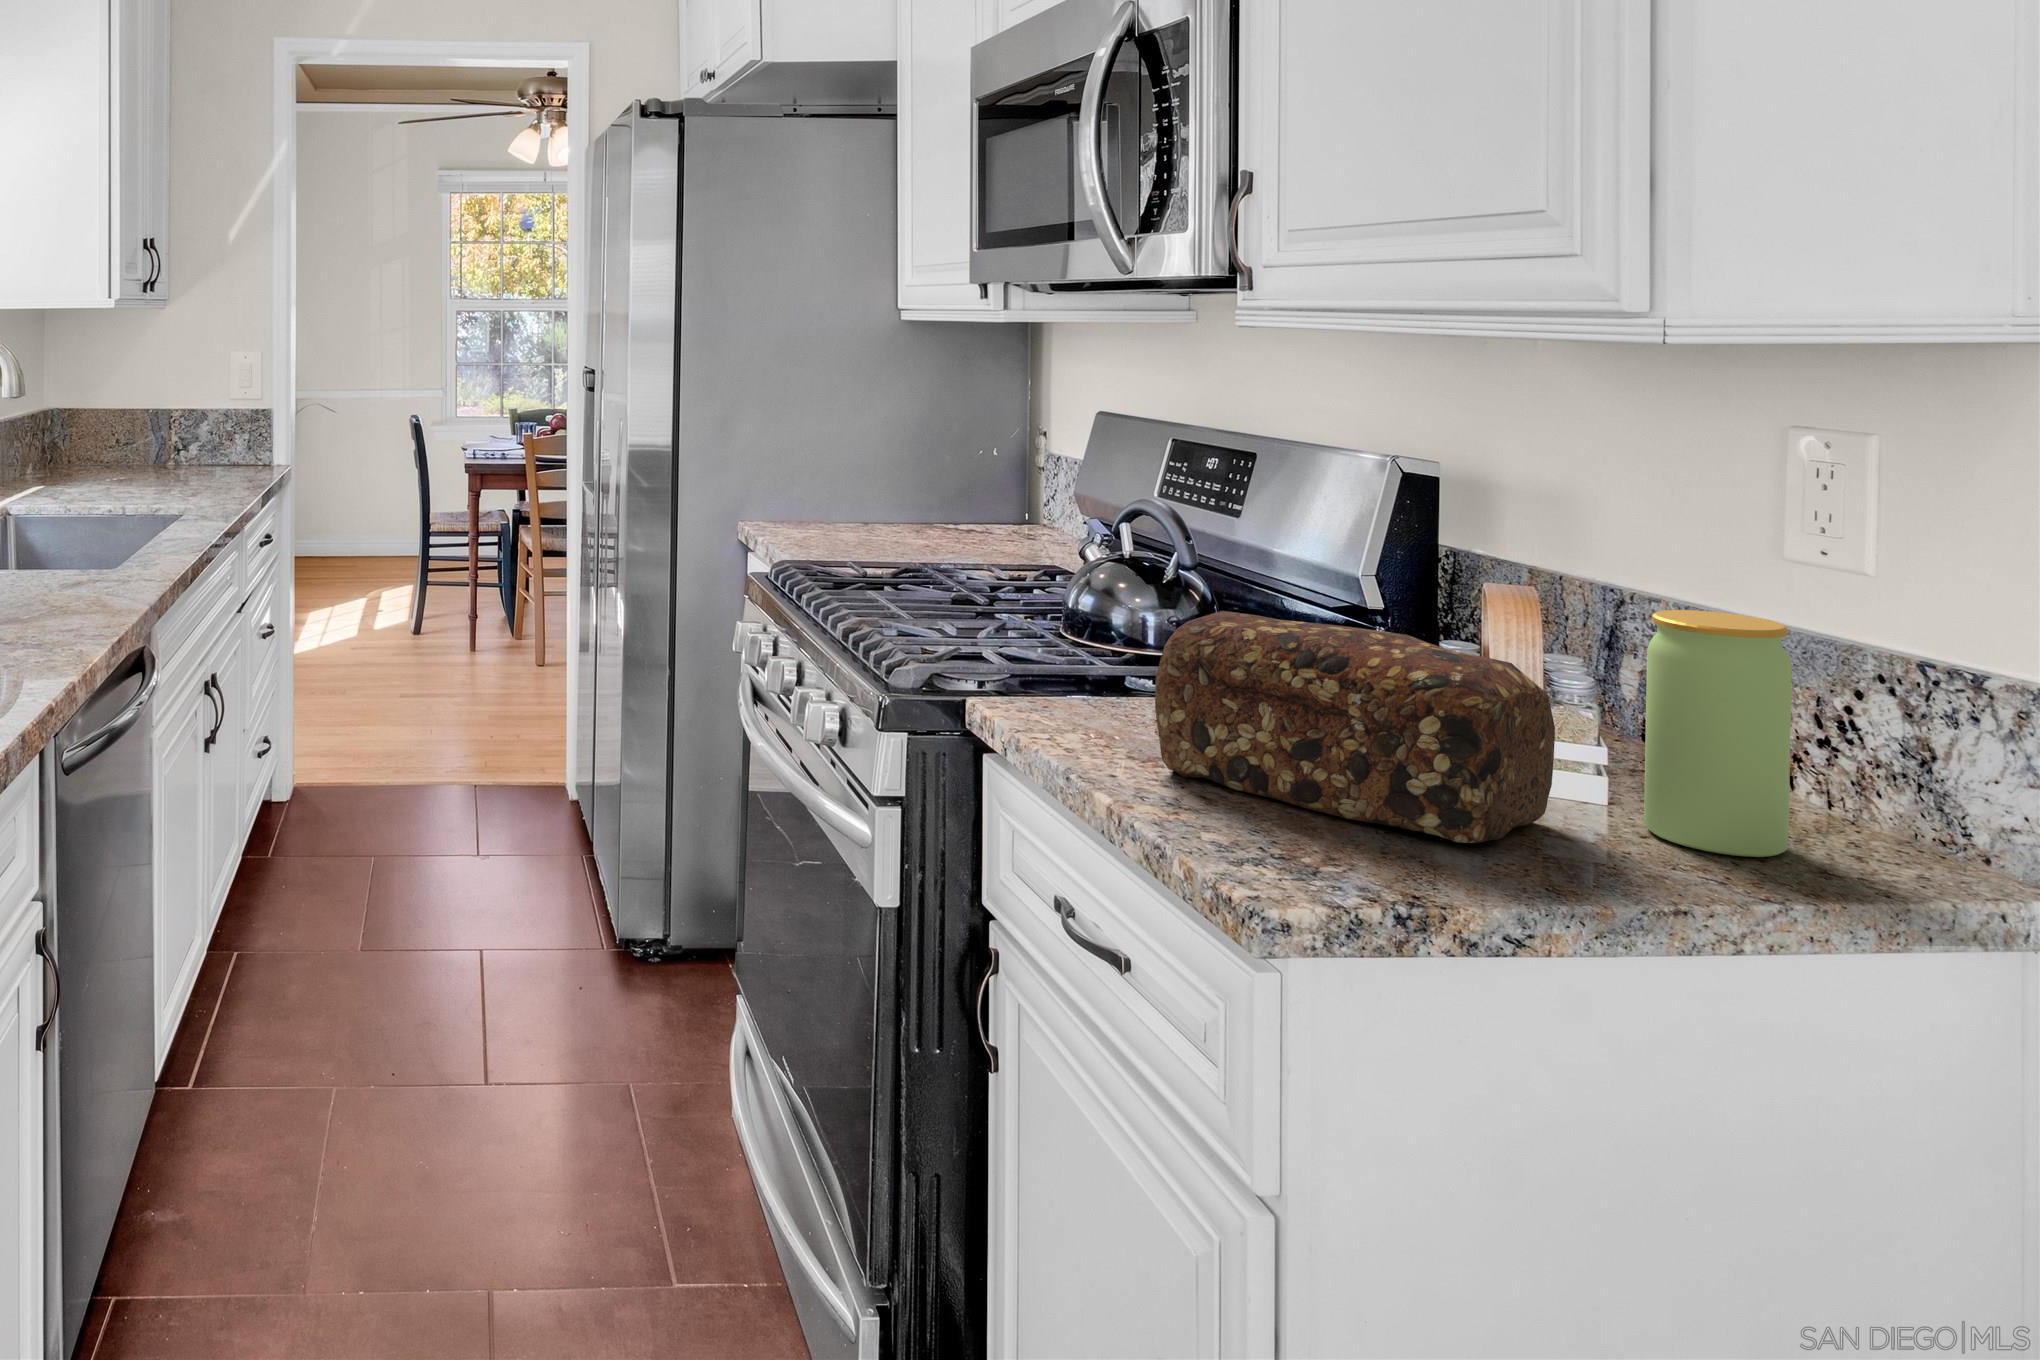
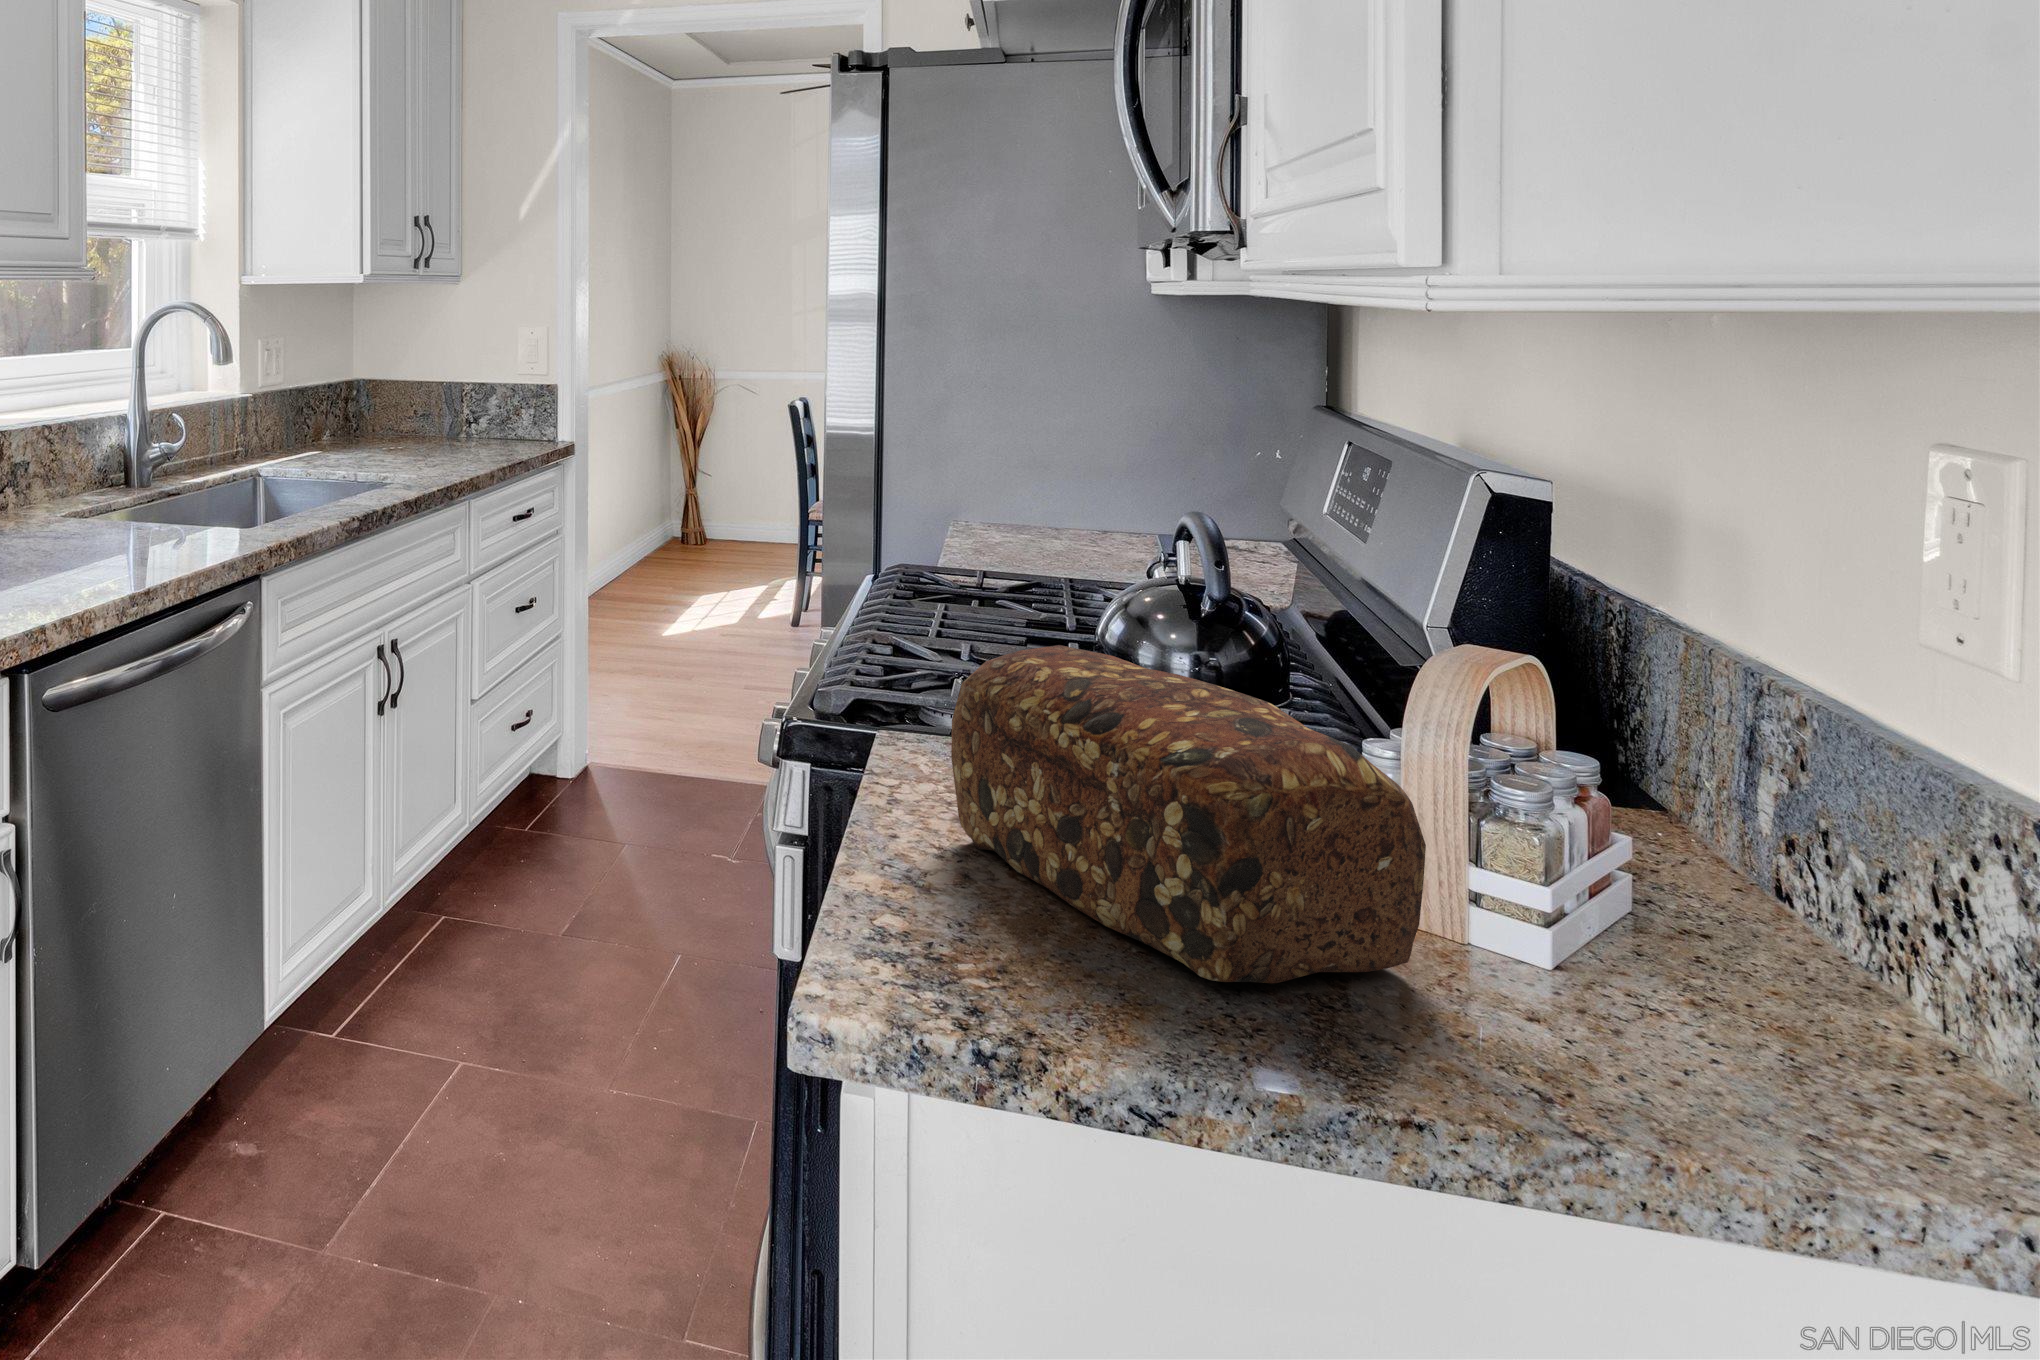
jar: present [1644,610,1792,857] -> none [1558,696,1780,1079]

